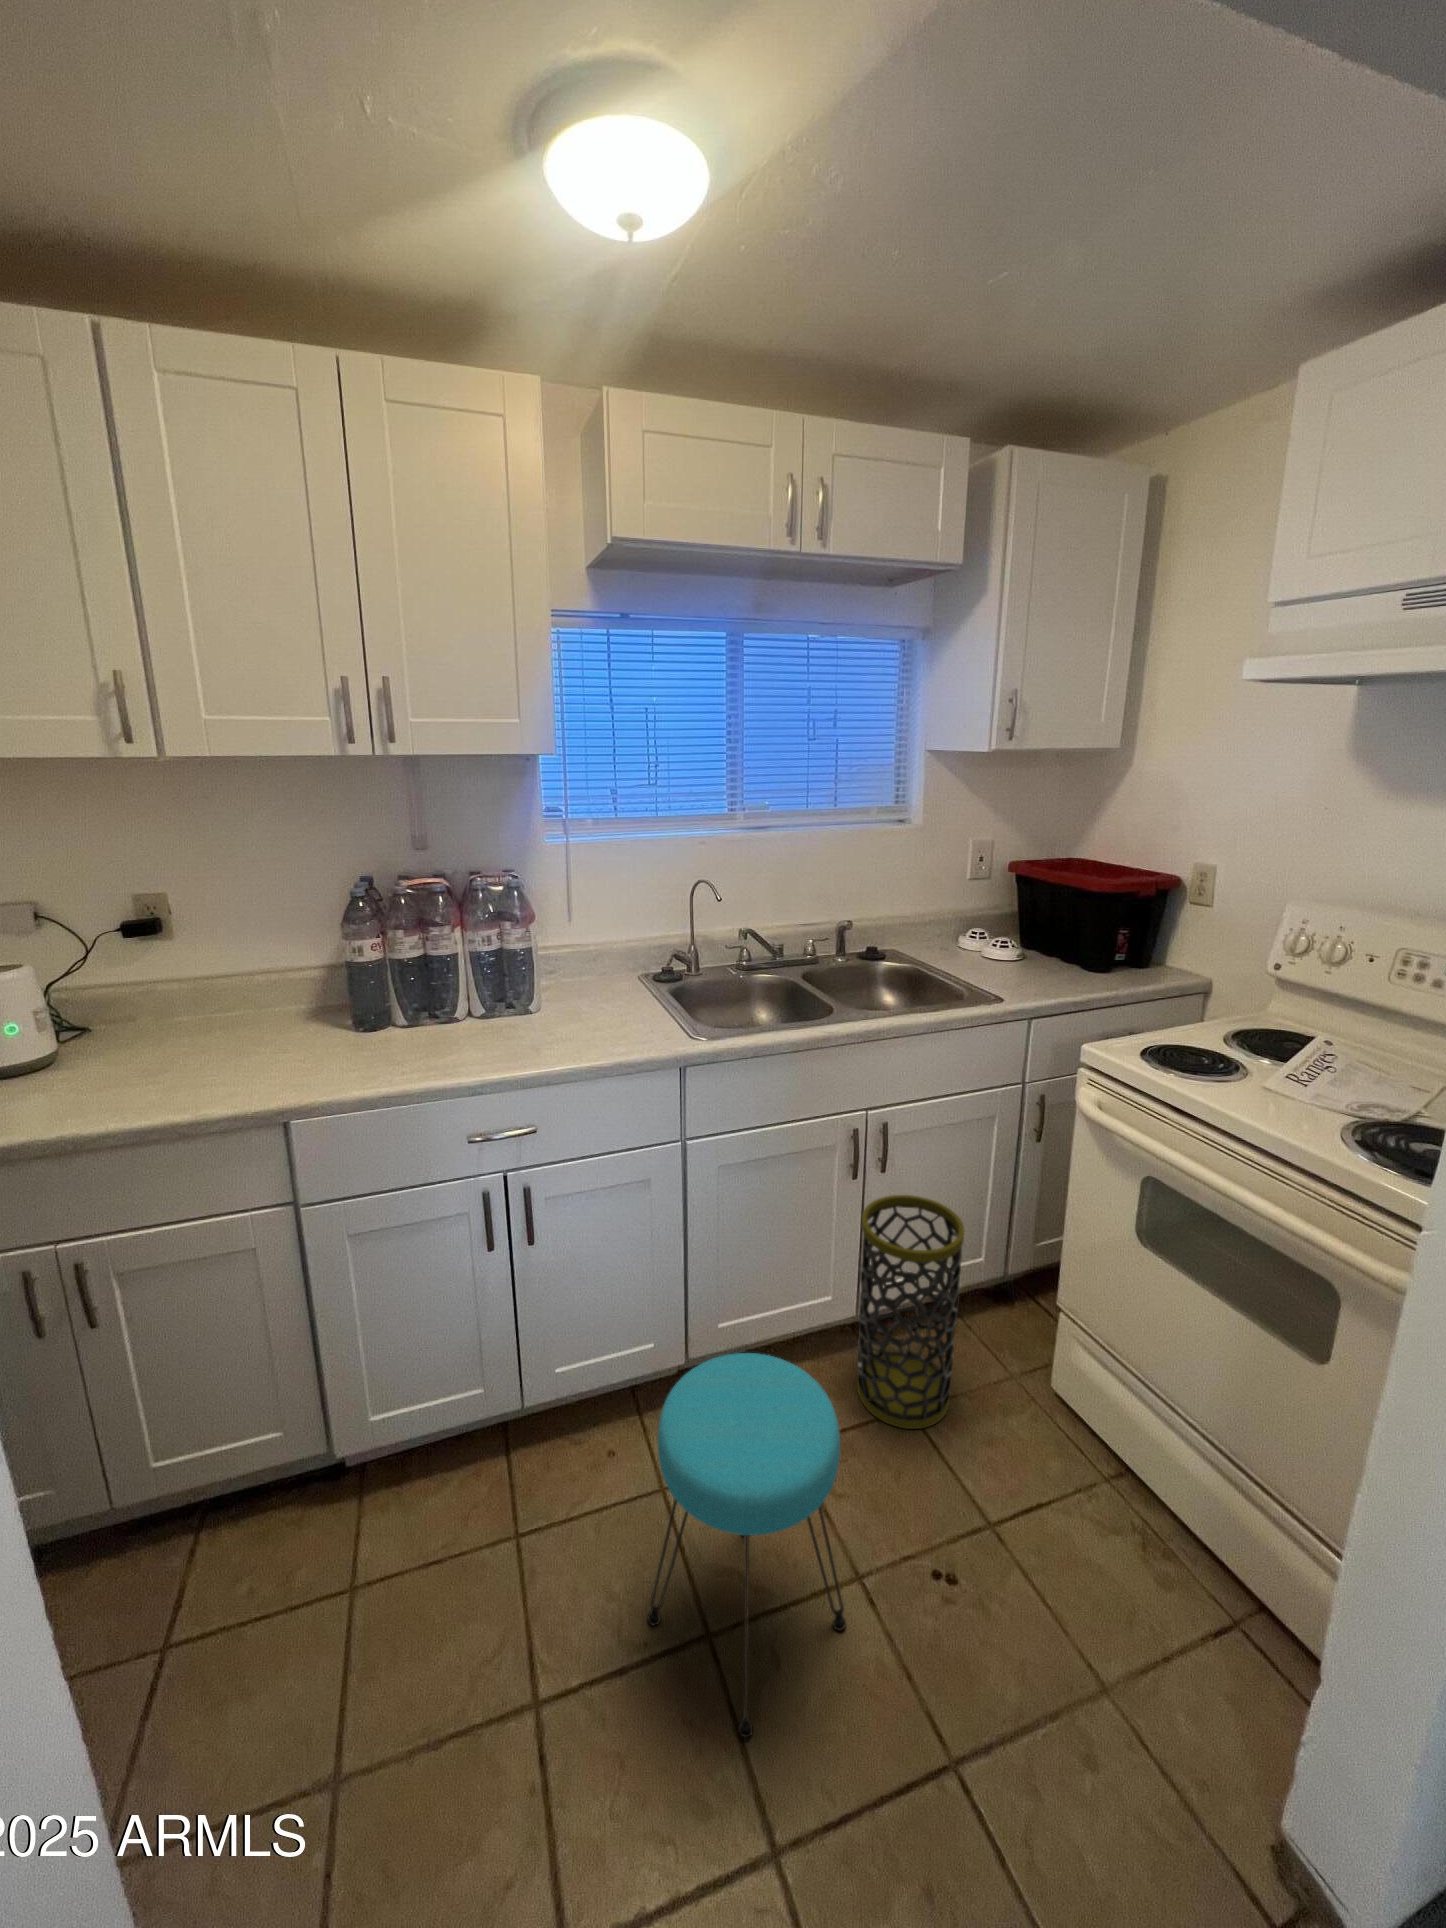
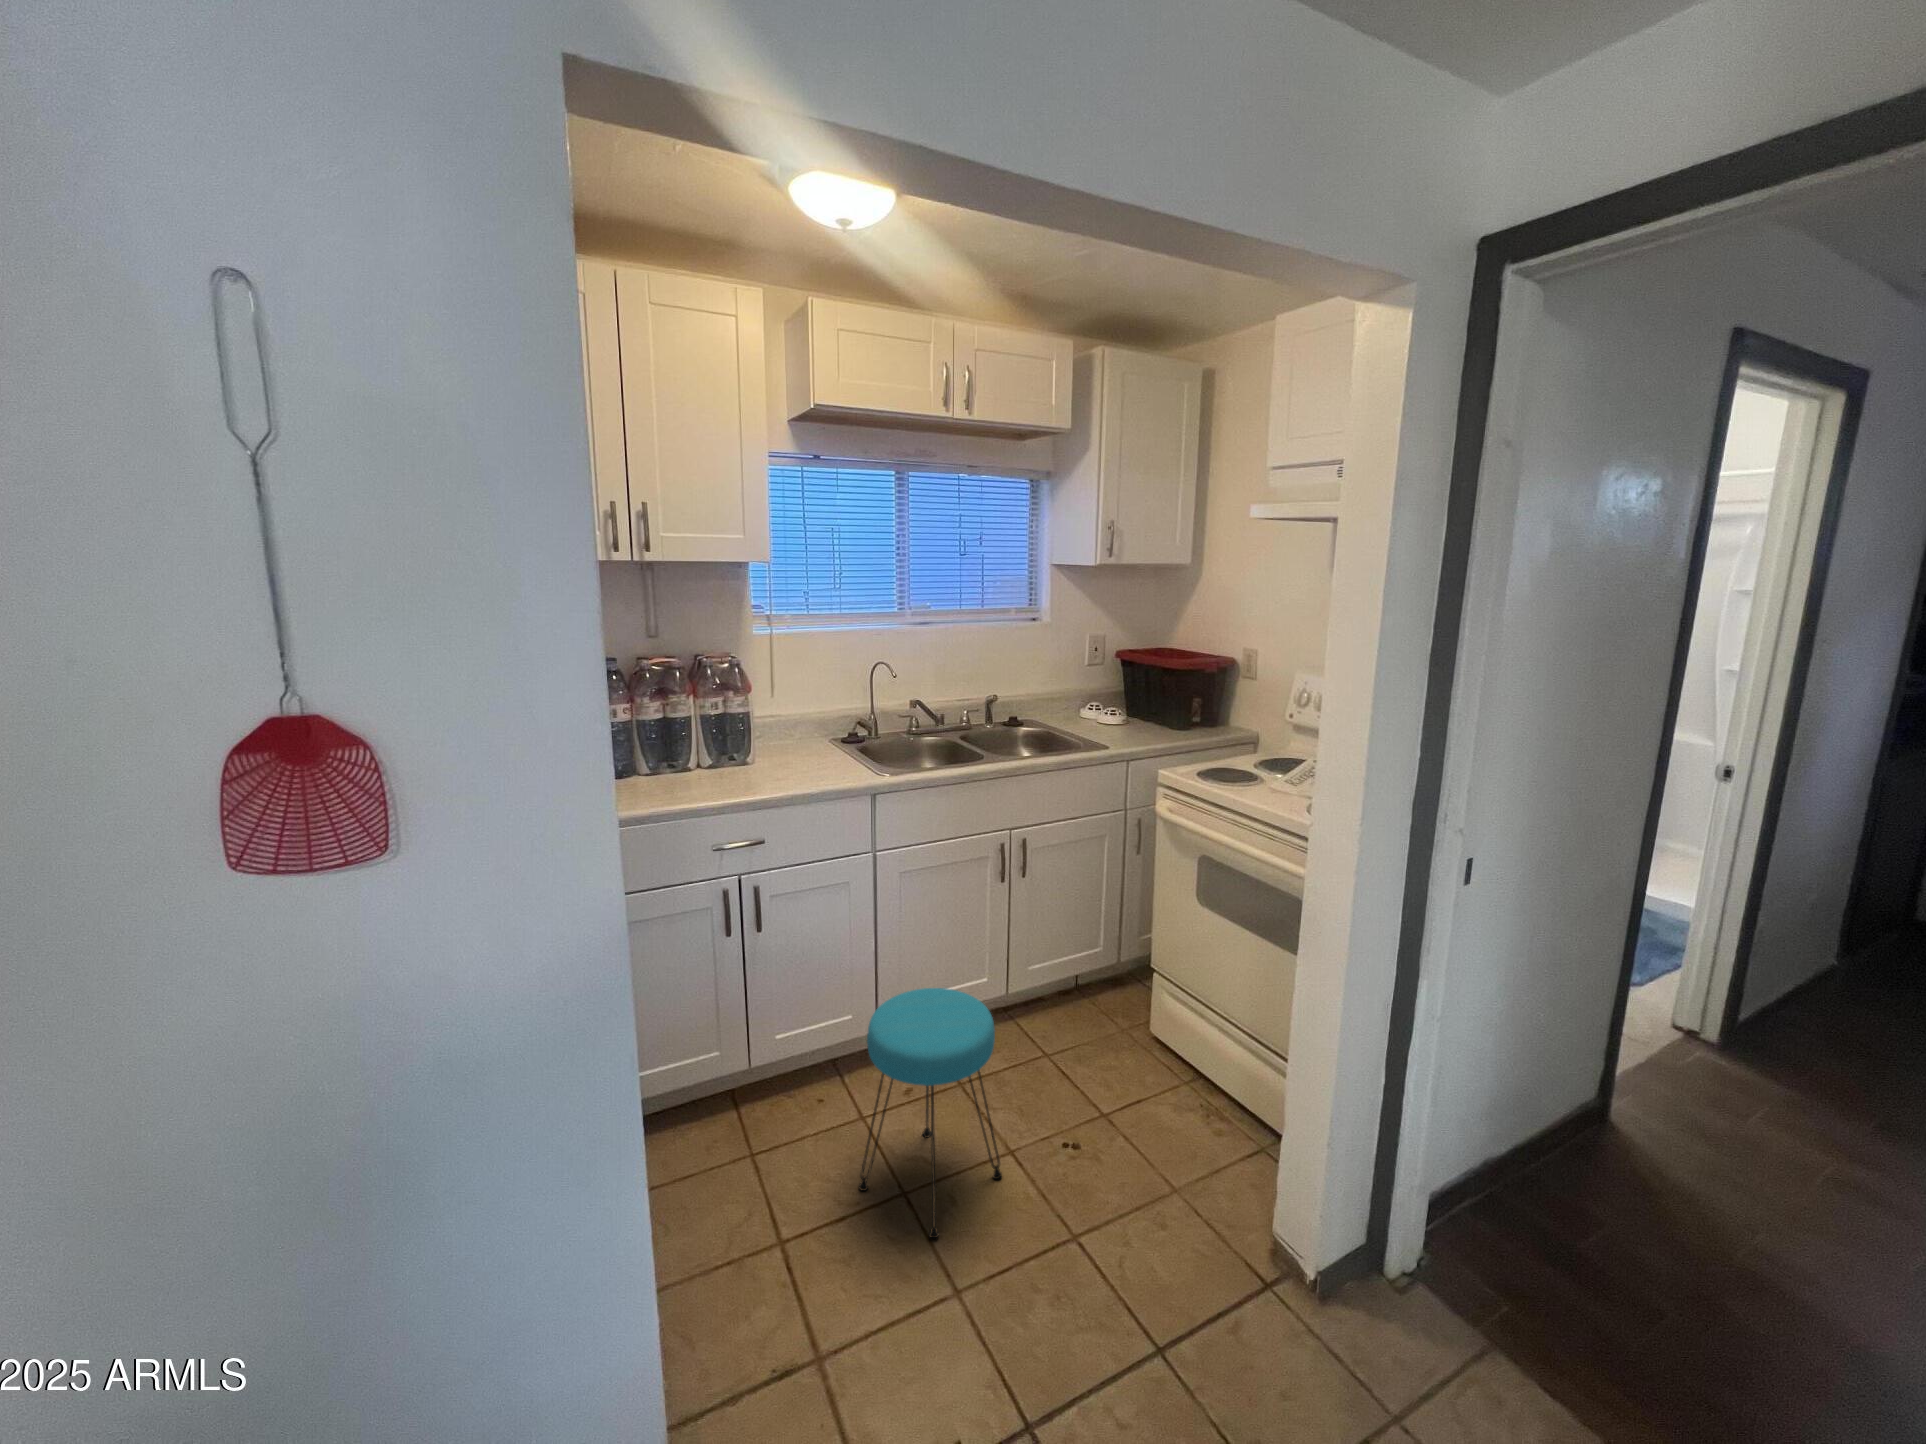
trash can: present [857,1195,964,1429] -> none [1008,894,1082,1066]

